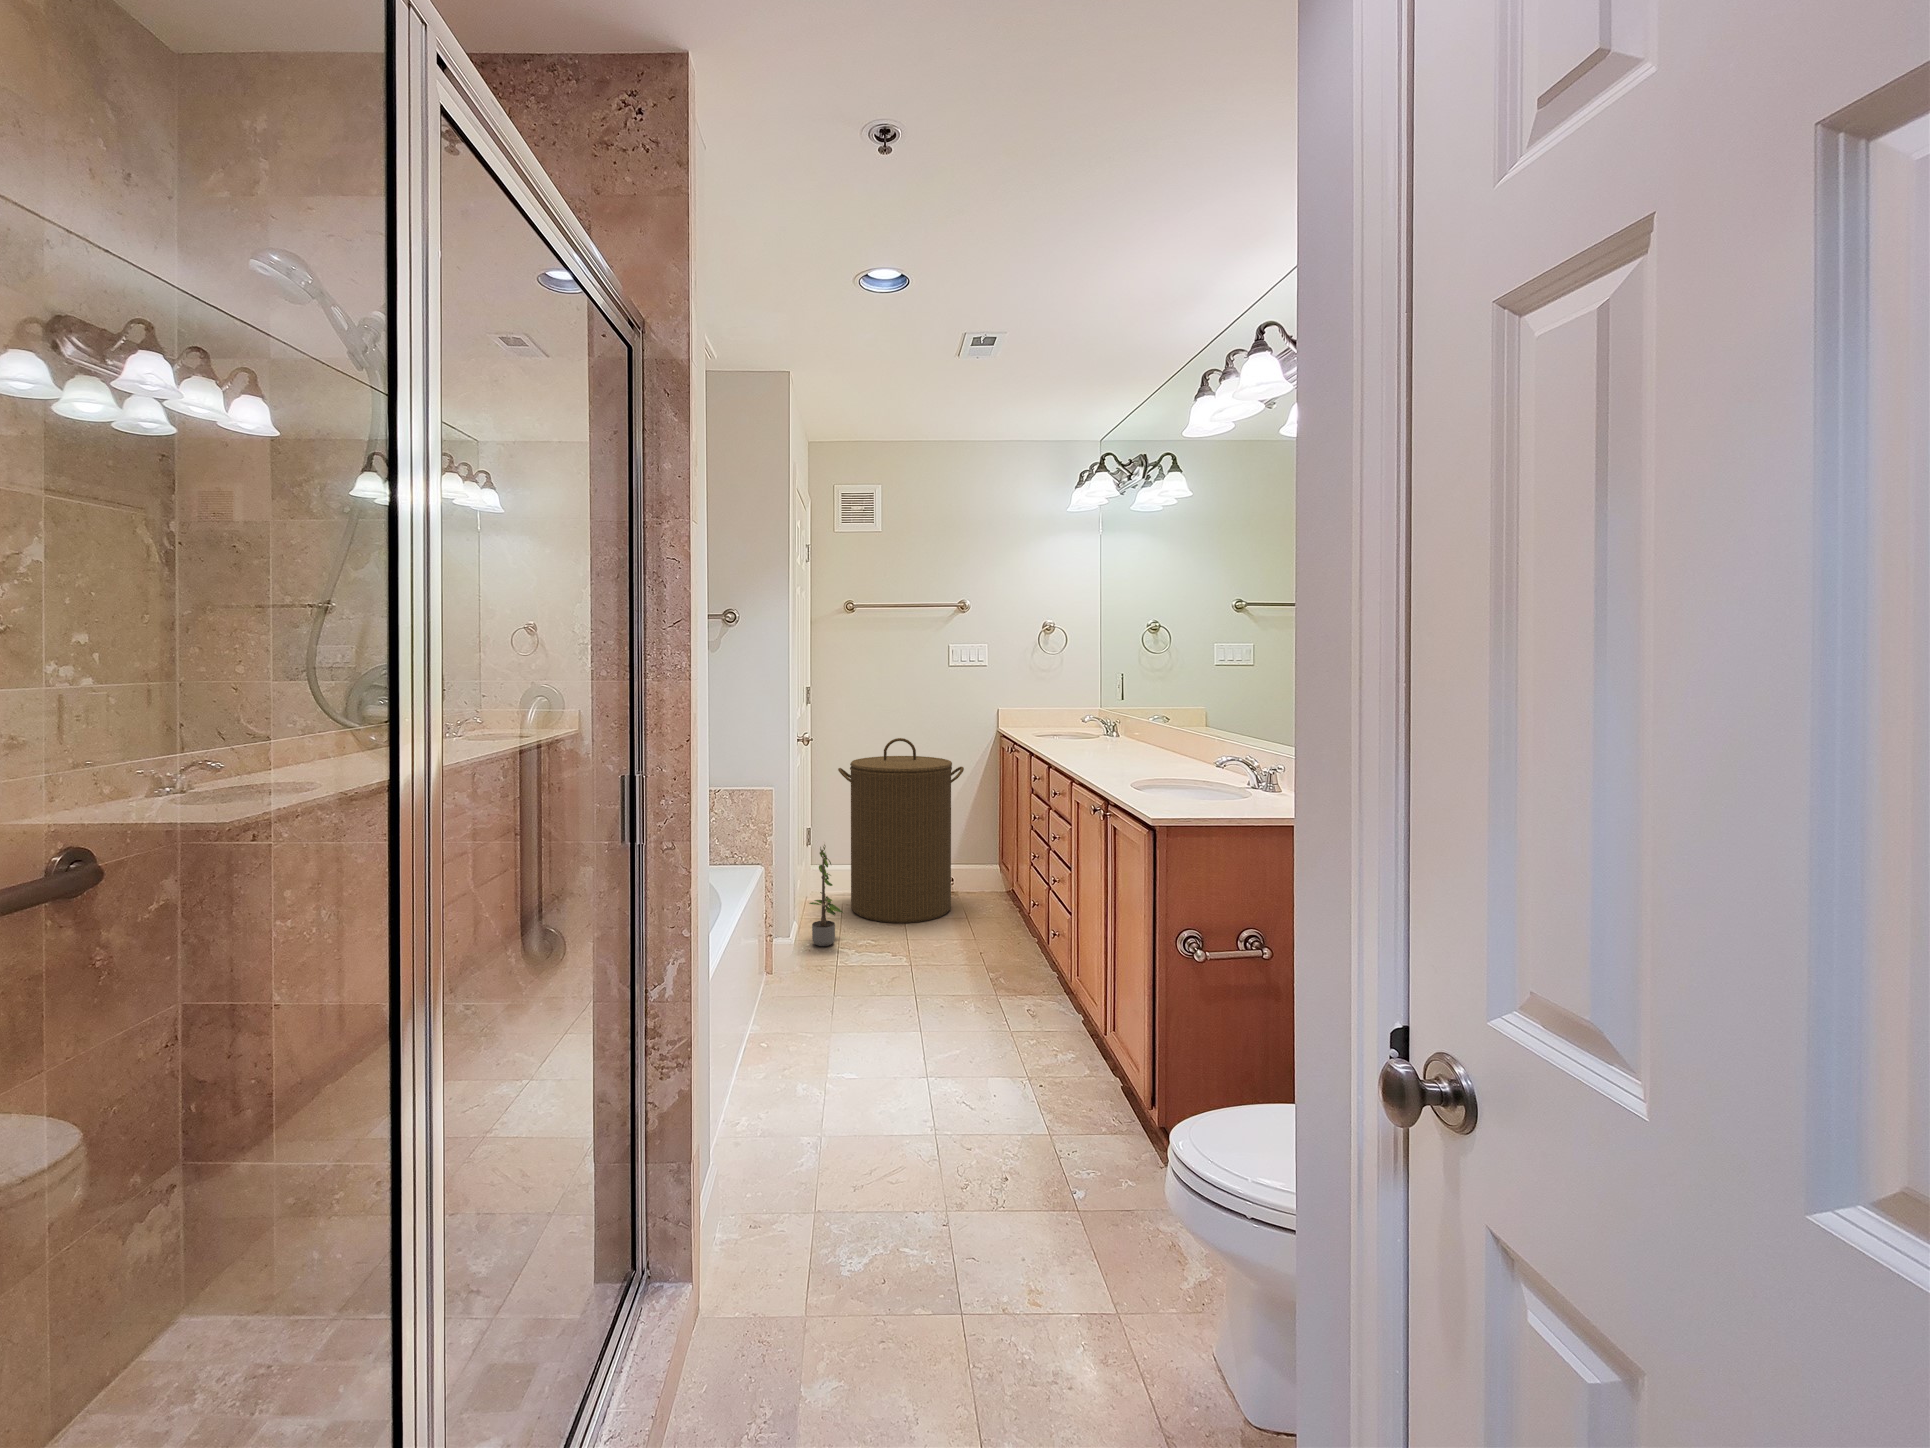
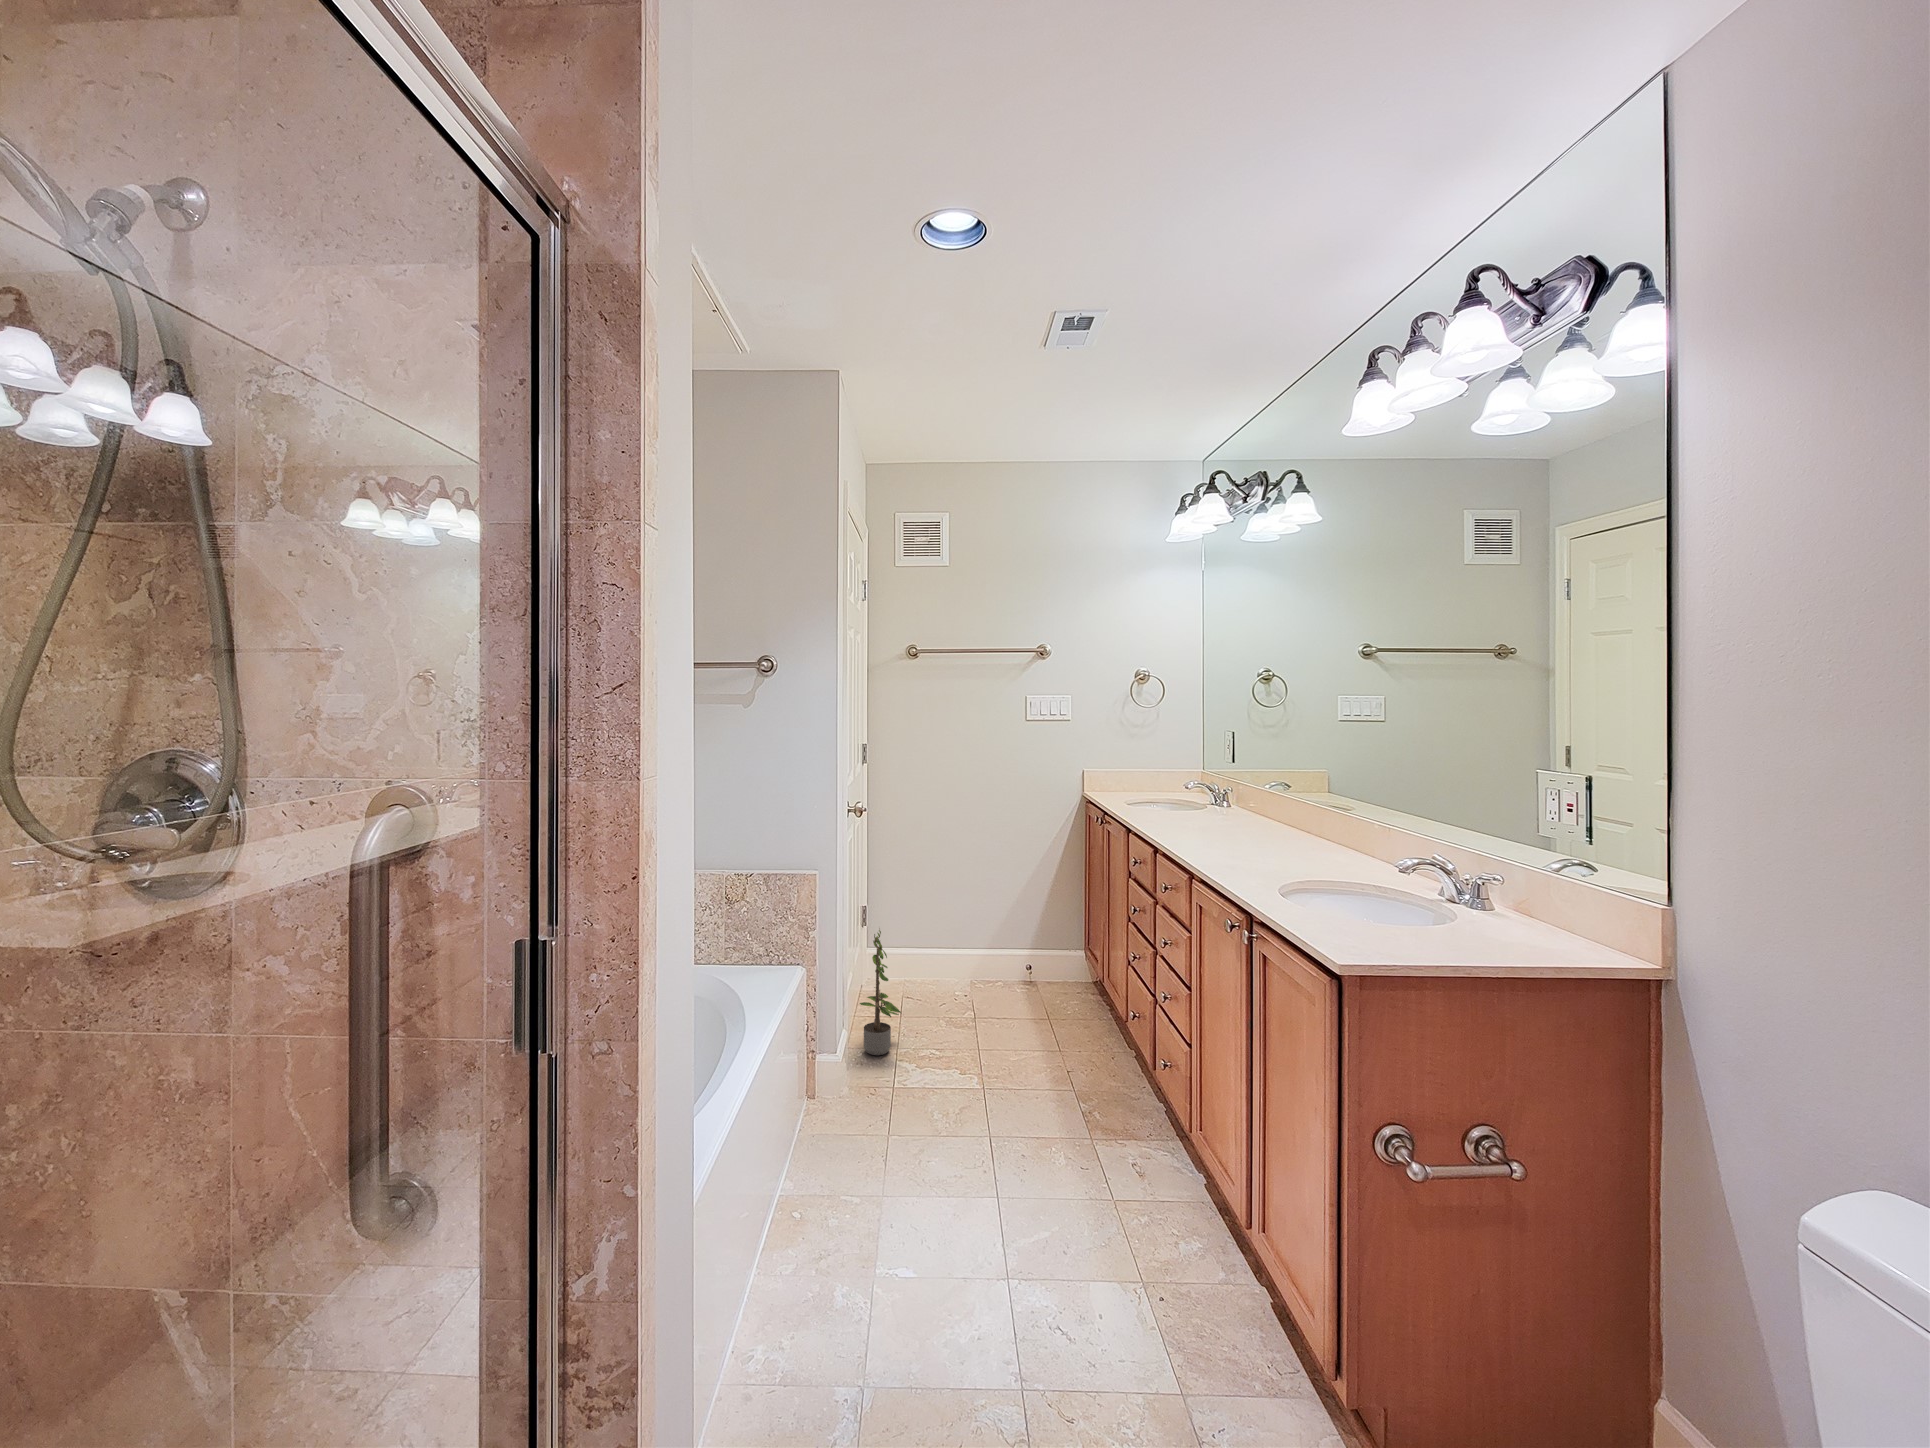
laundry hamper: present [838,738,964,923] -> none [898,801,1044,1023]

